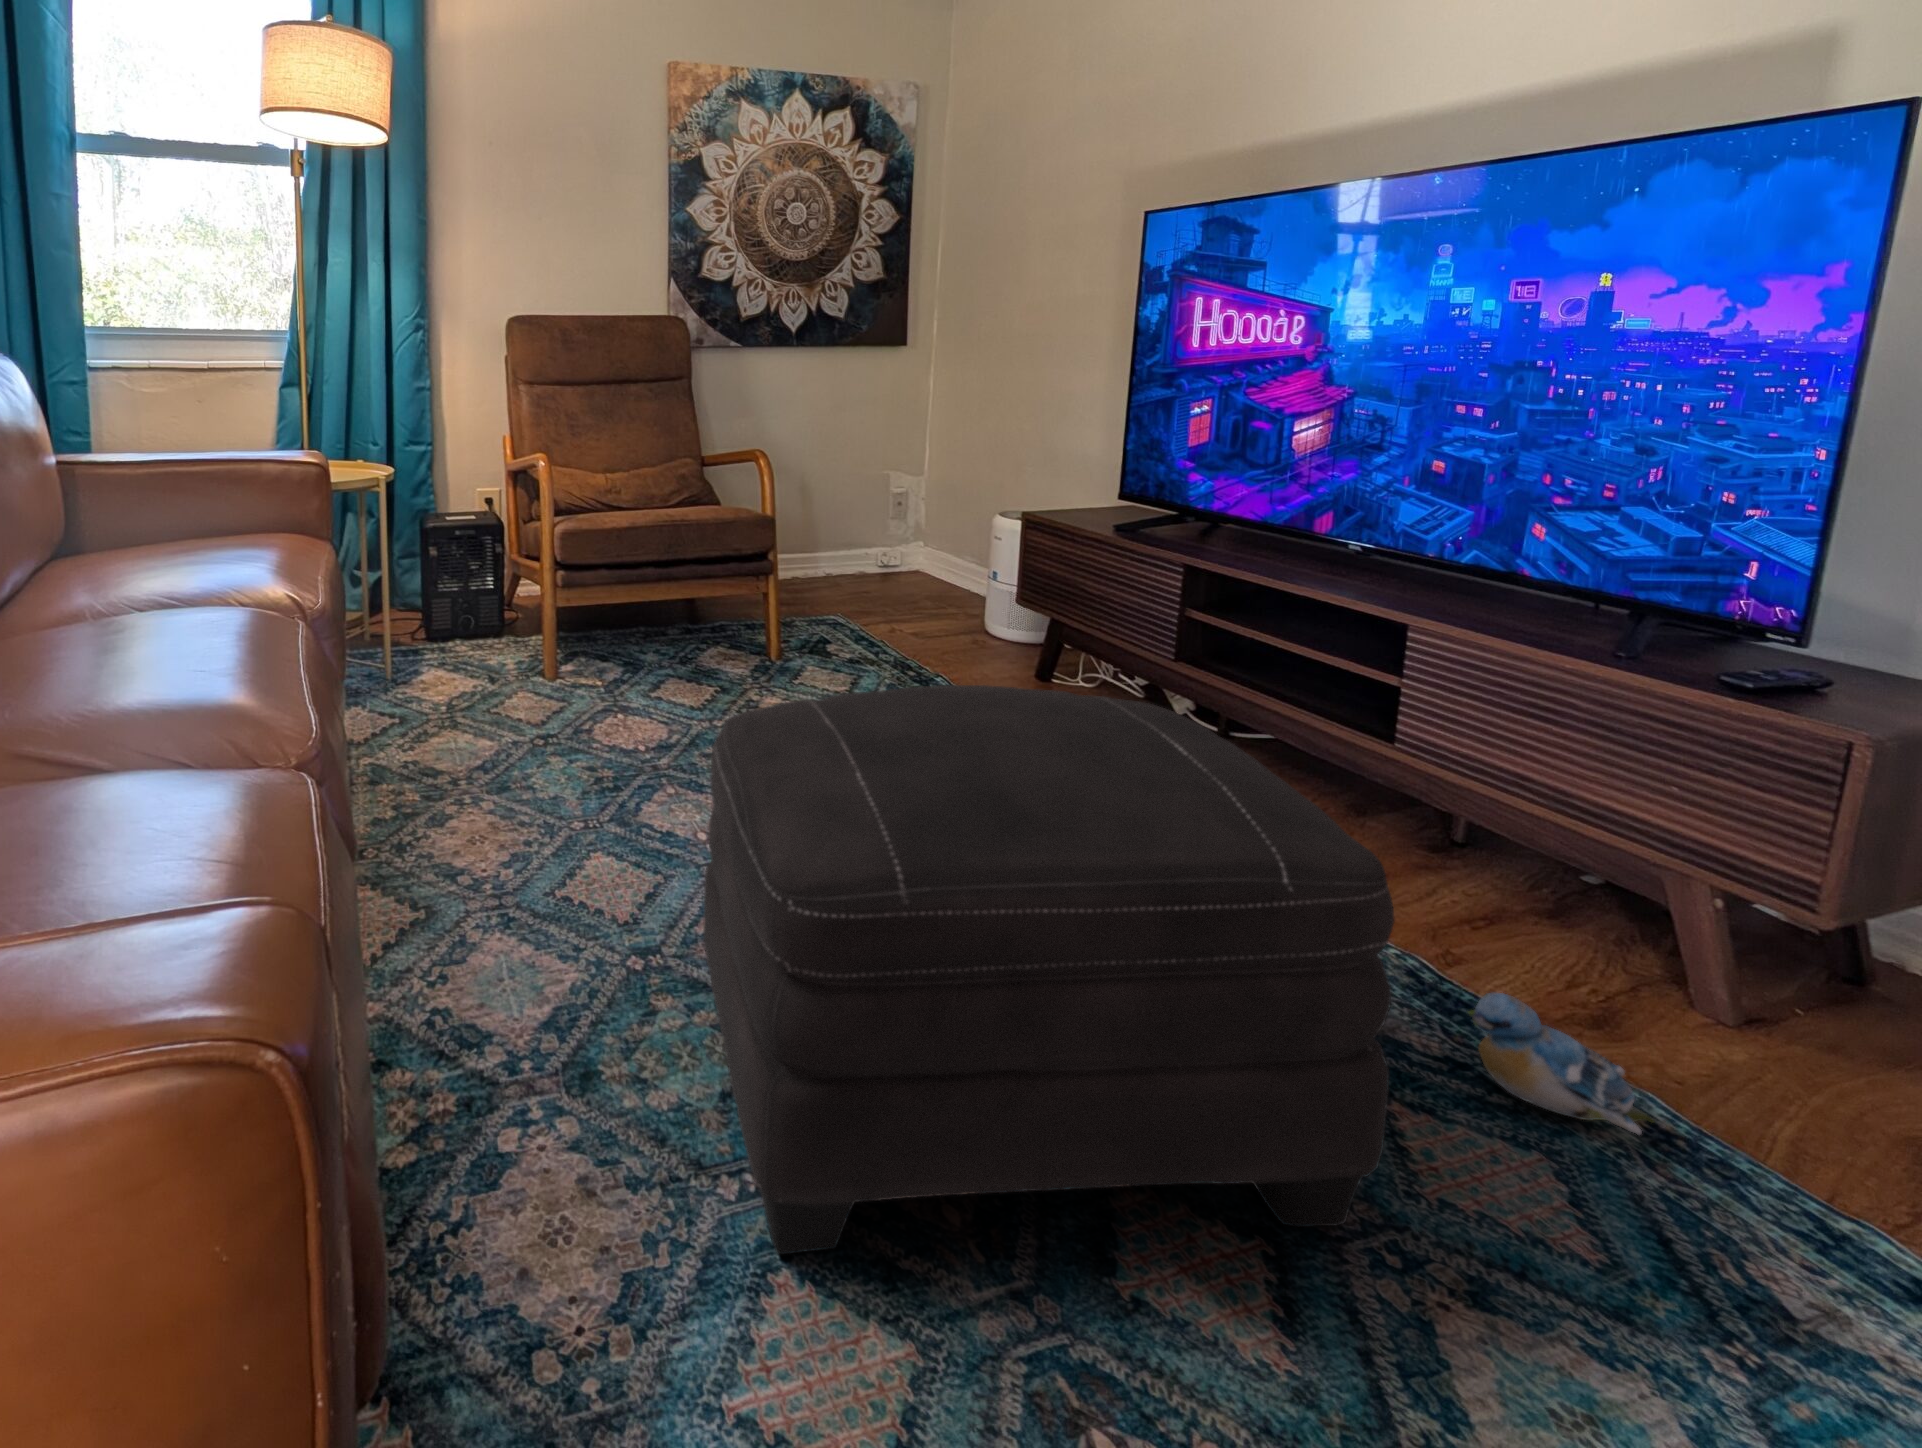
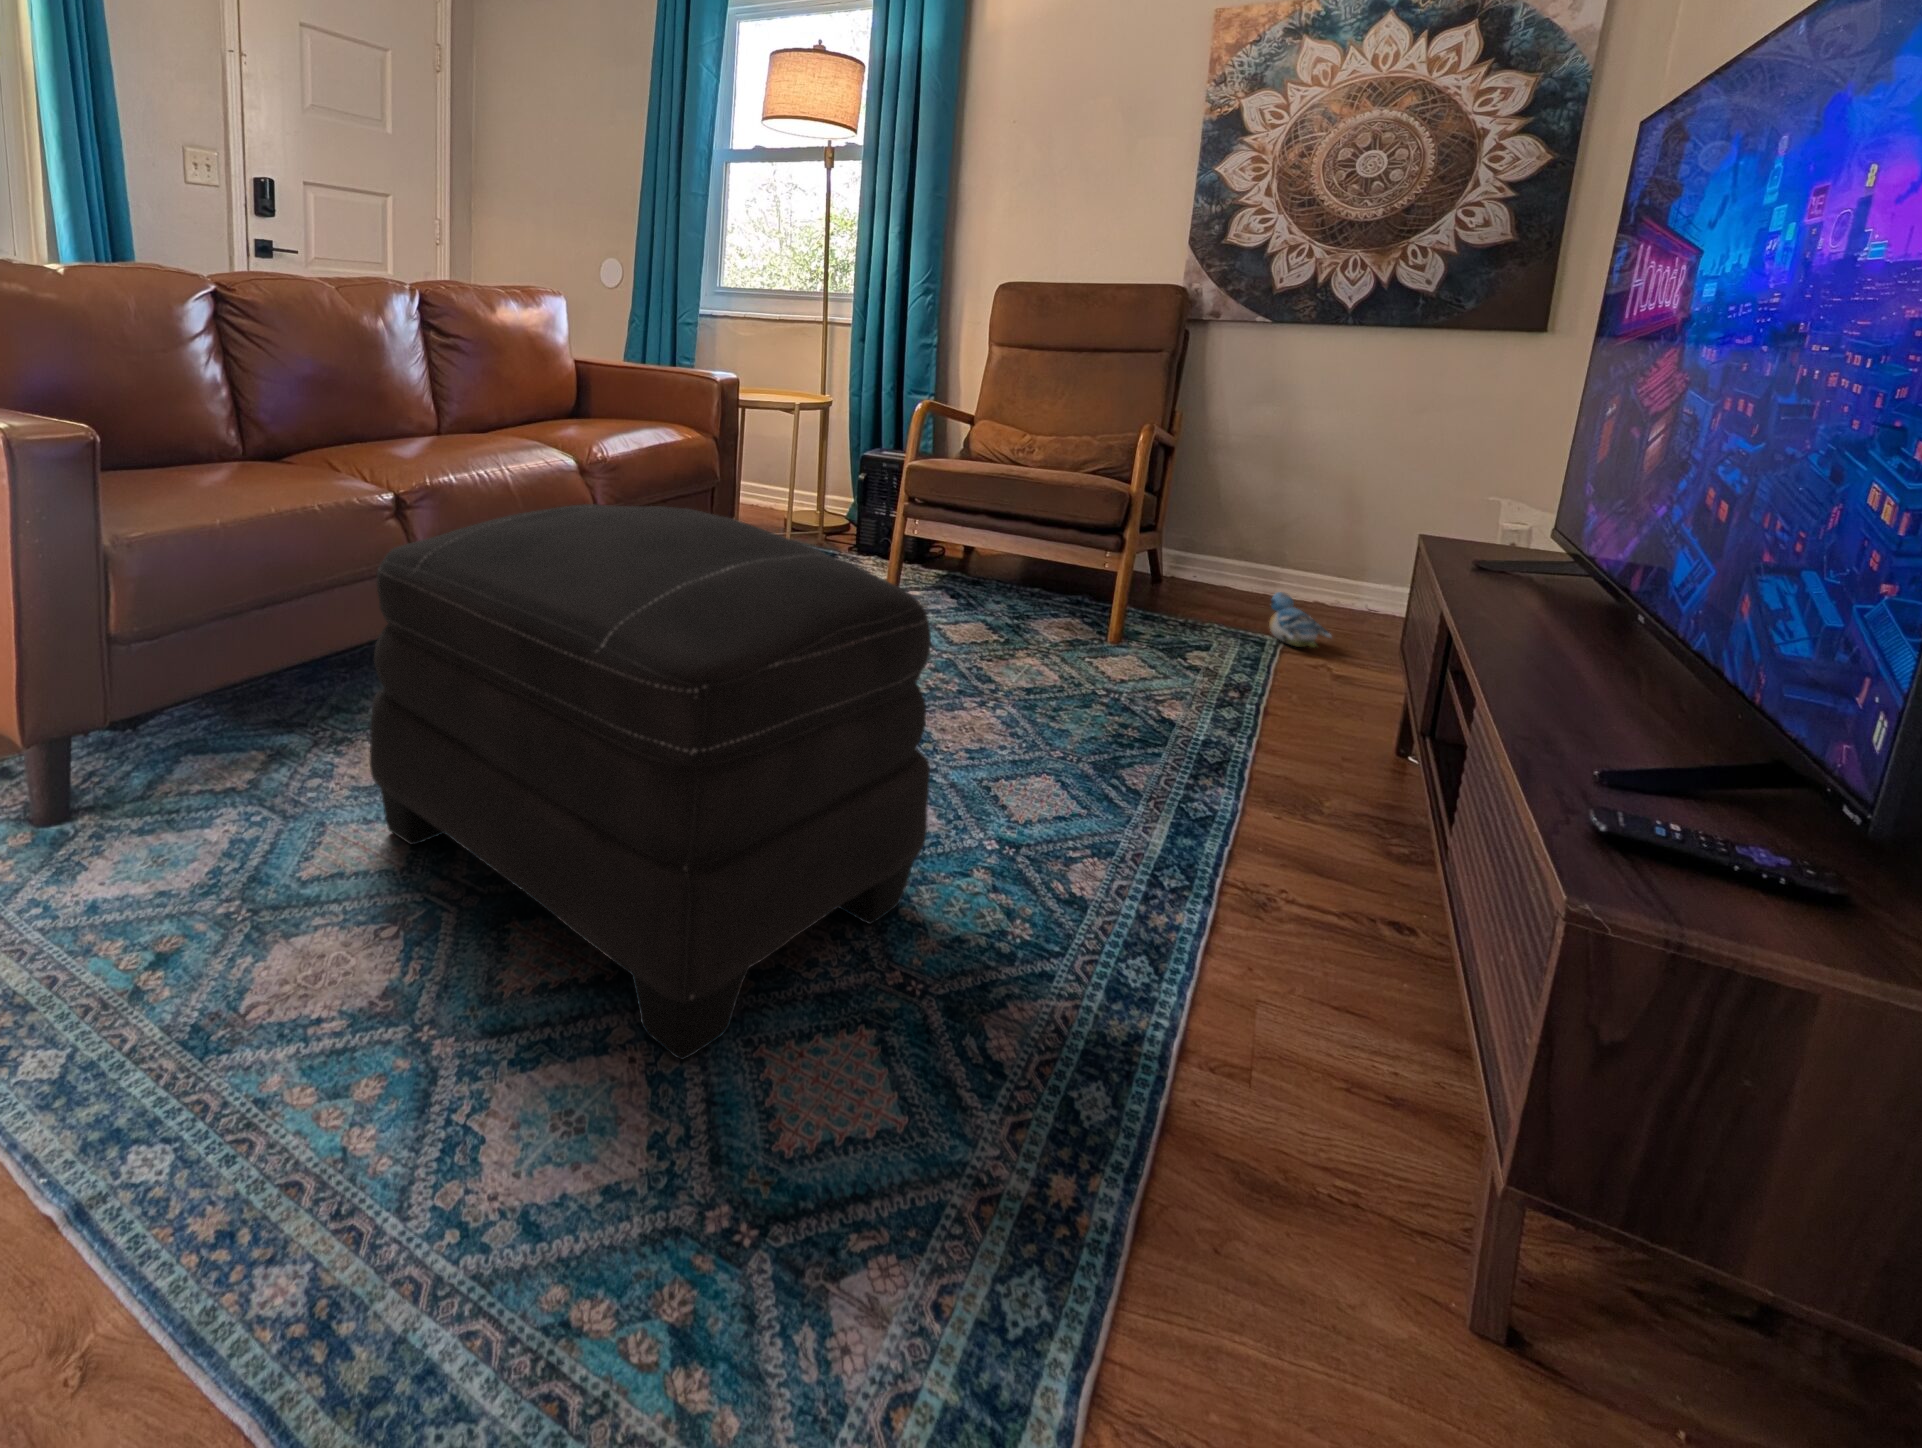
plush toy: present [1468,993,1654,1135] -> present [1269,592,1332,648]

